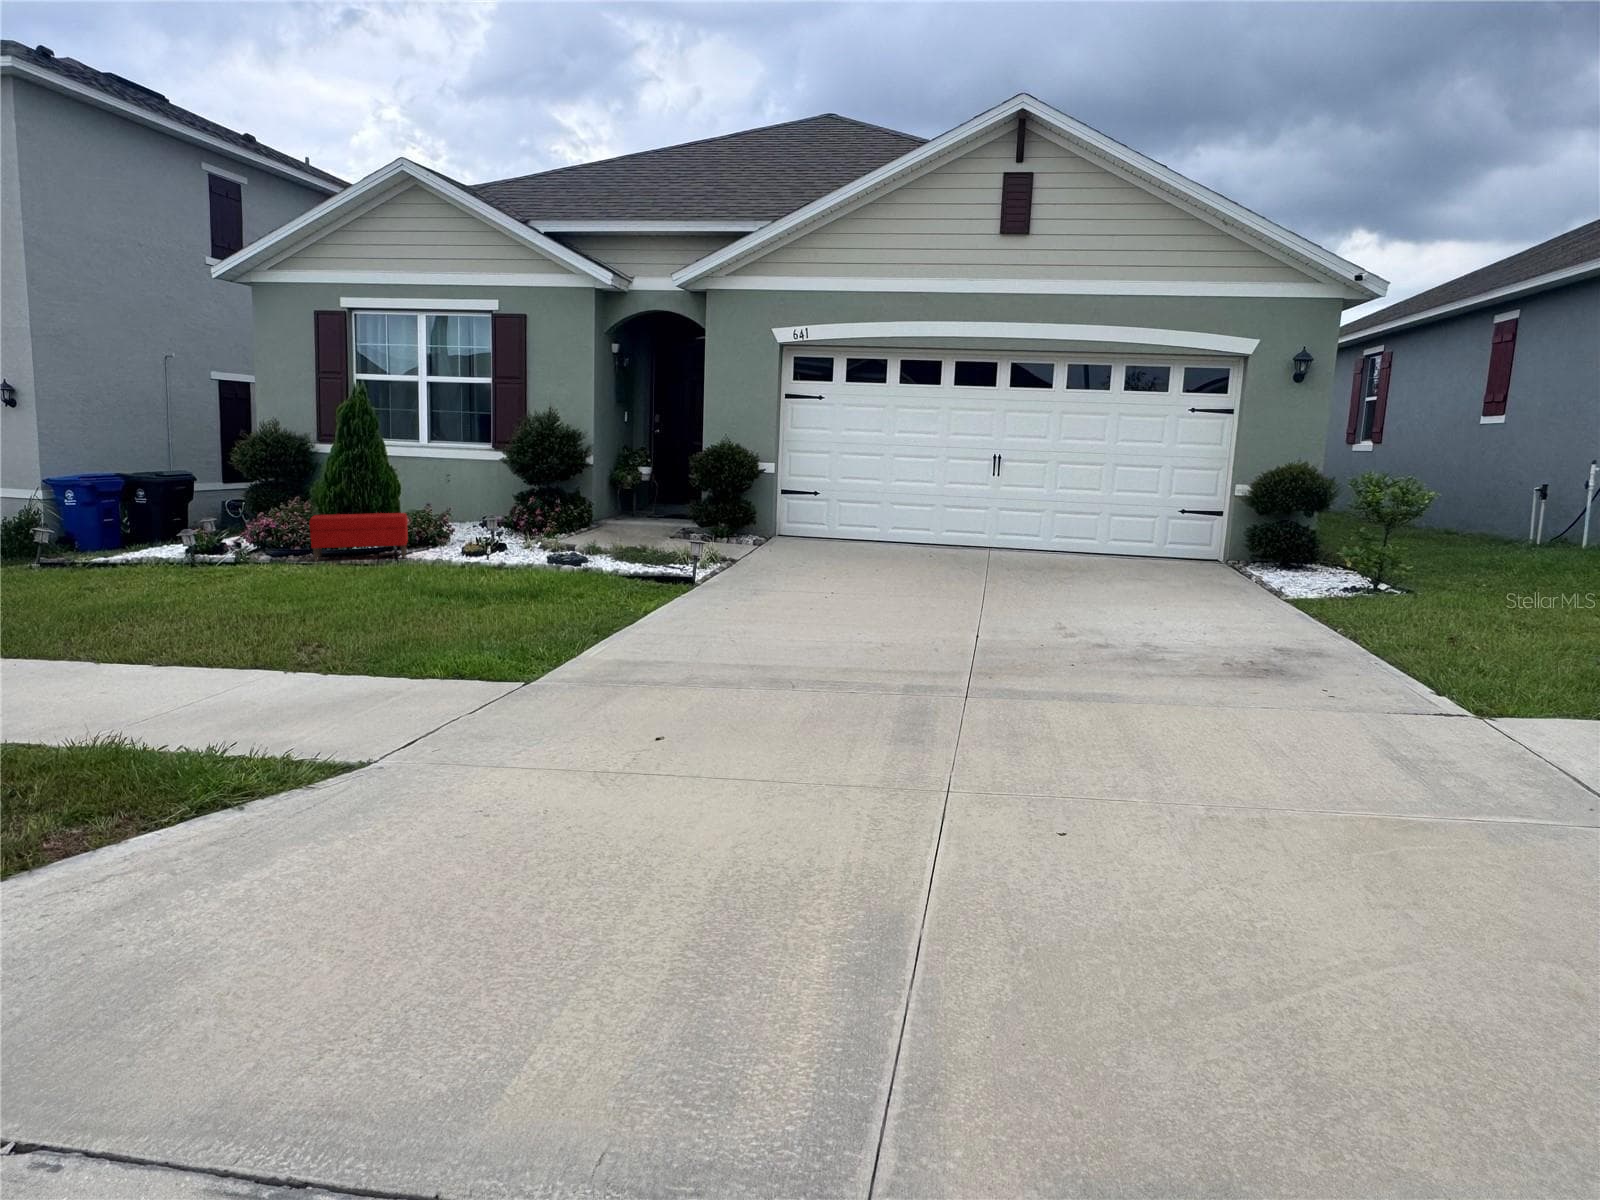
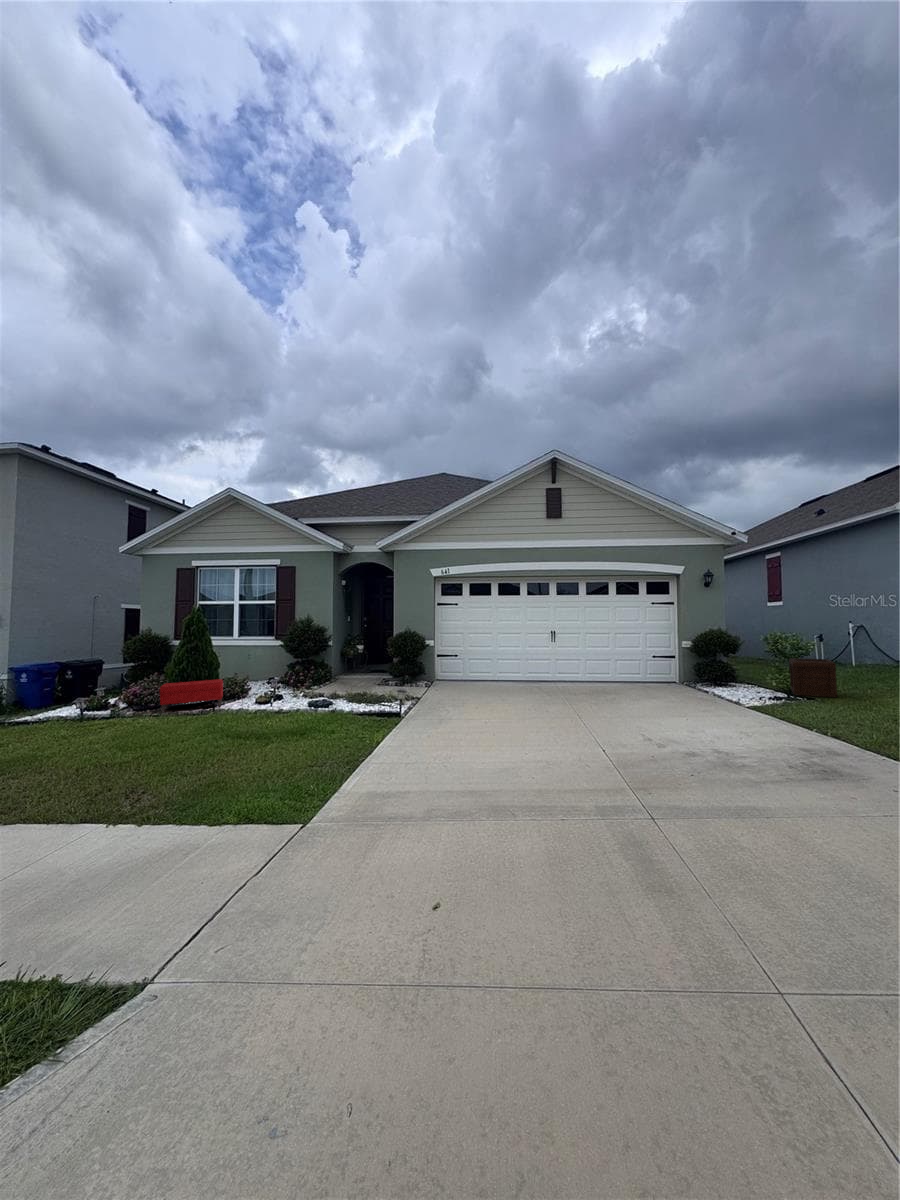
wooden crate: none [1392,522,1475,593] -> present [789,658,837,697]

